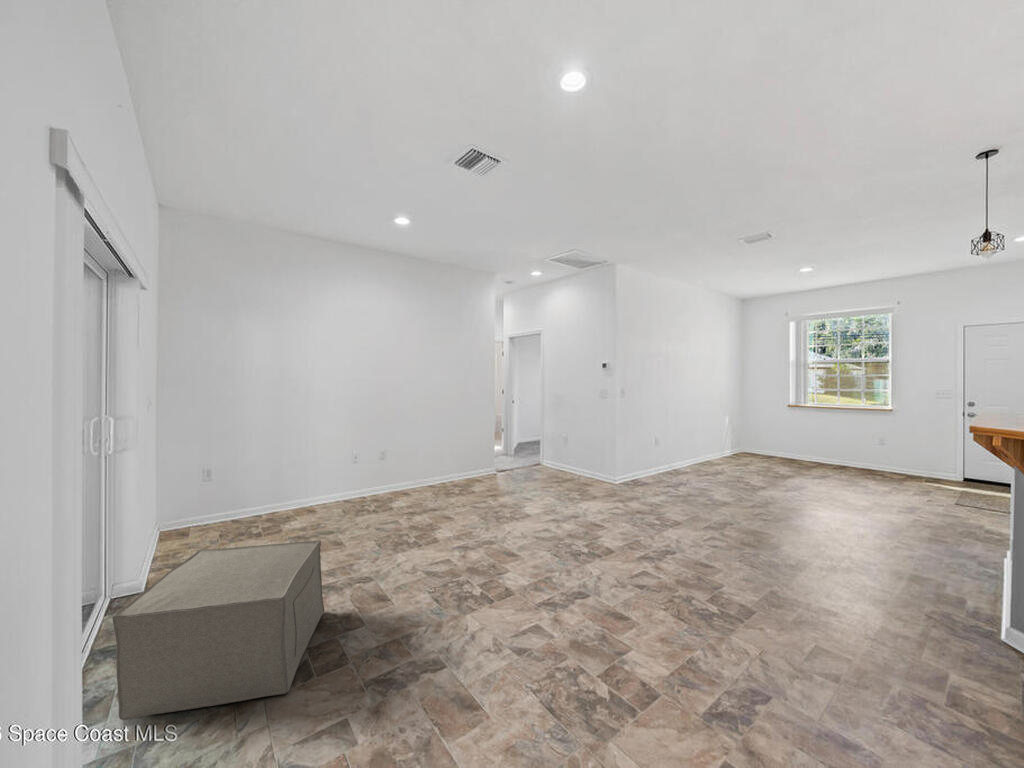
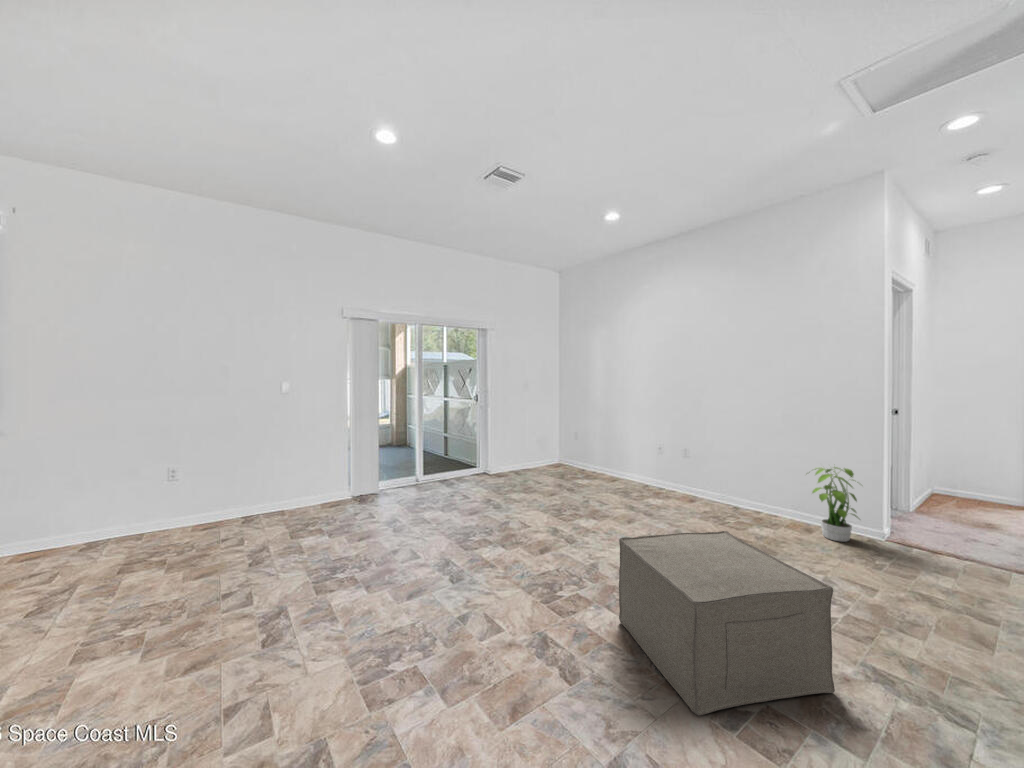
potted plant: none [174,464,227,533] -> present [812,467,857,542]

